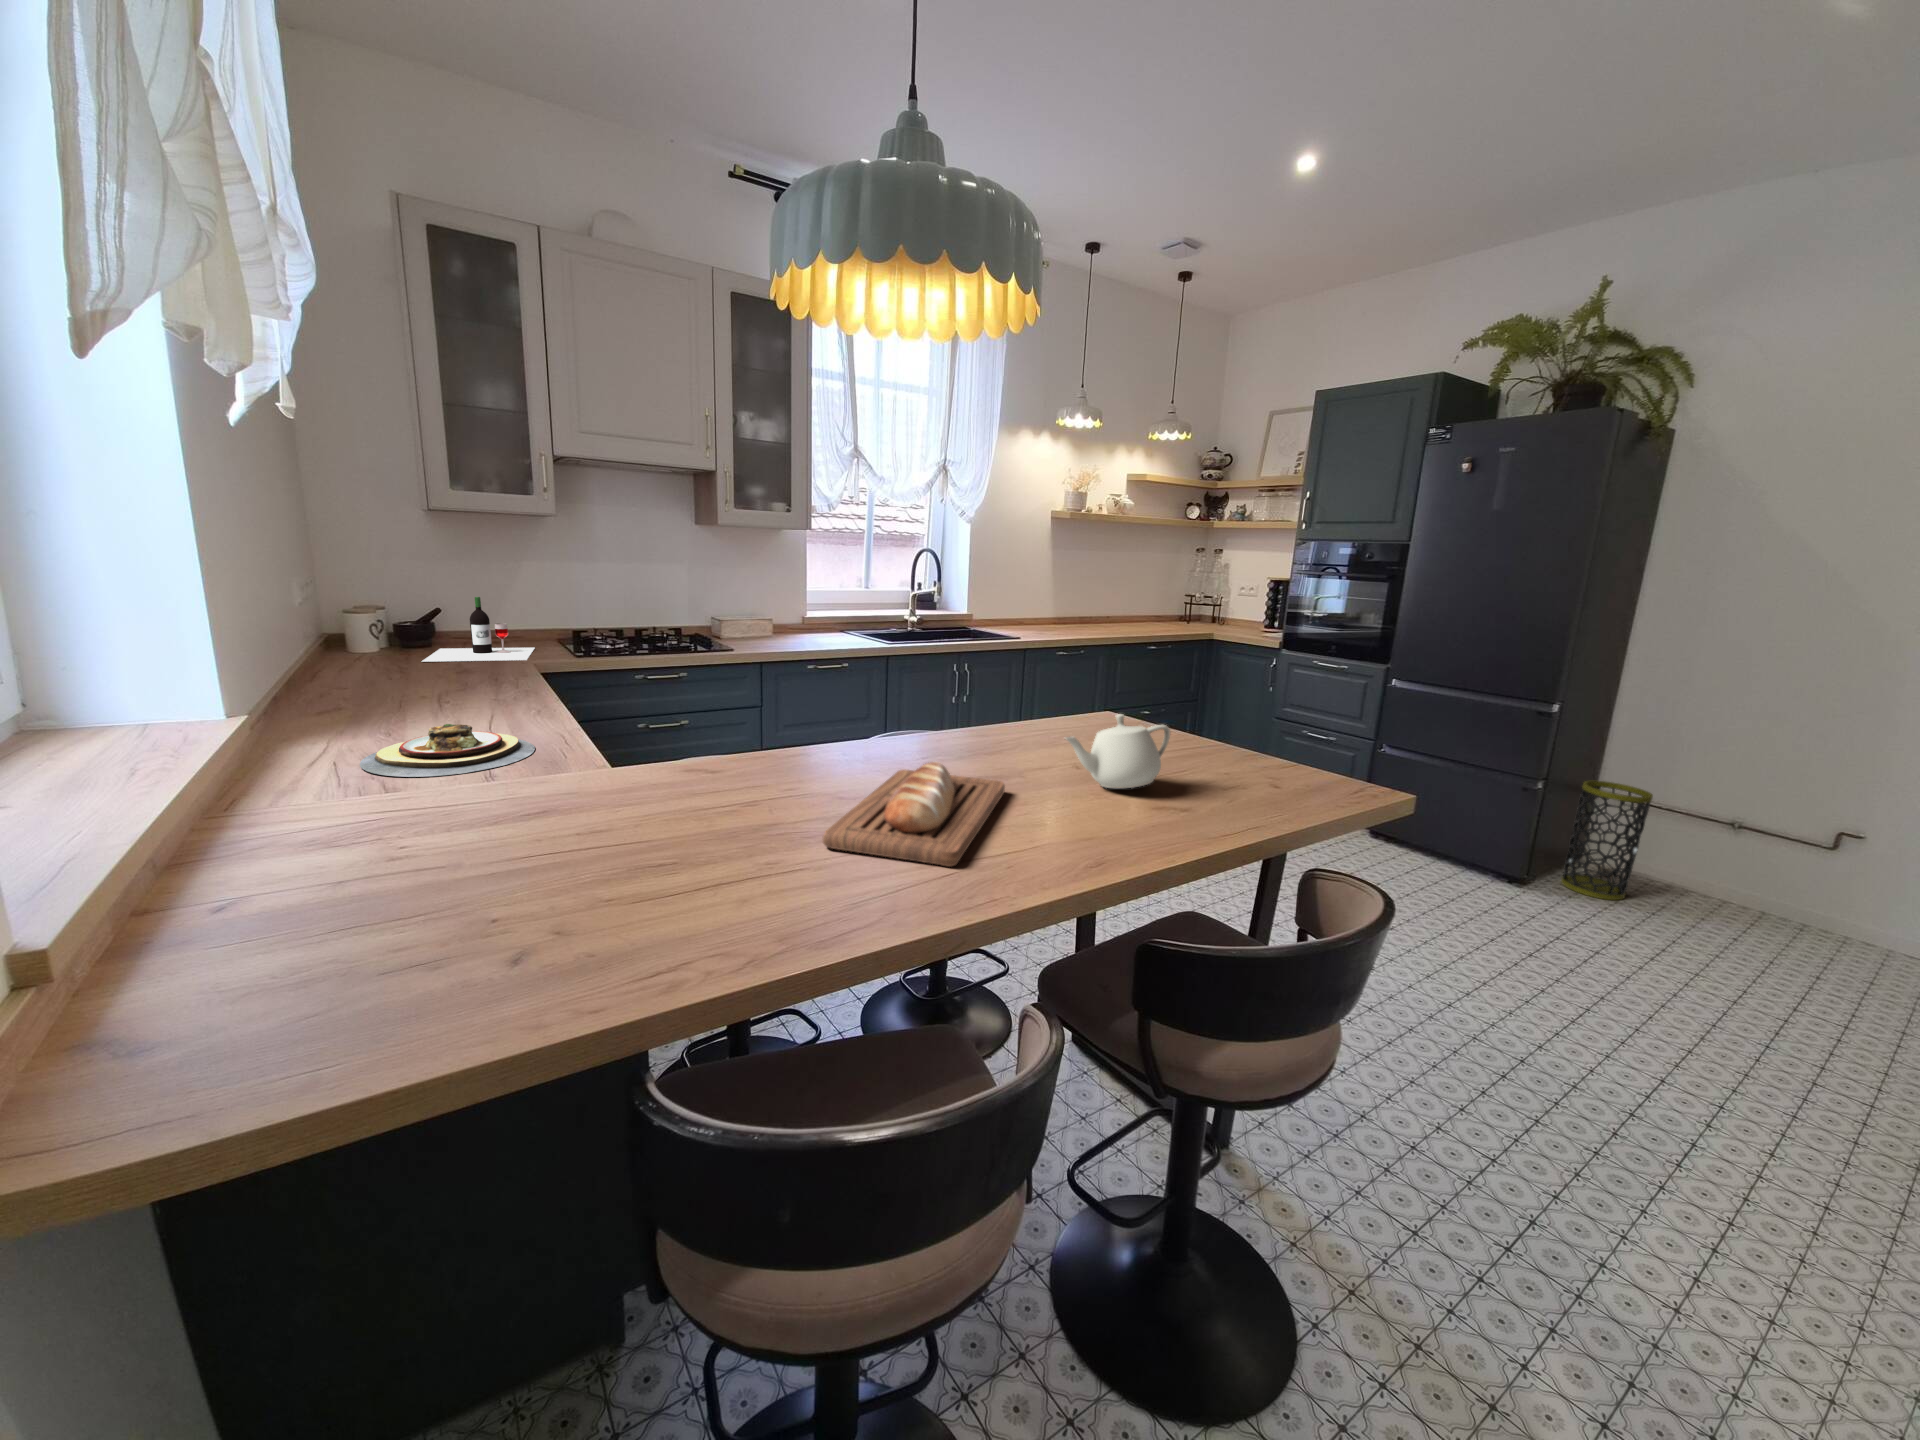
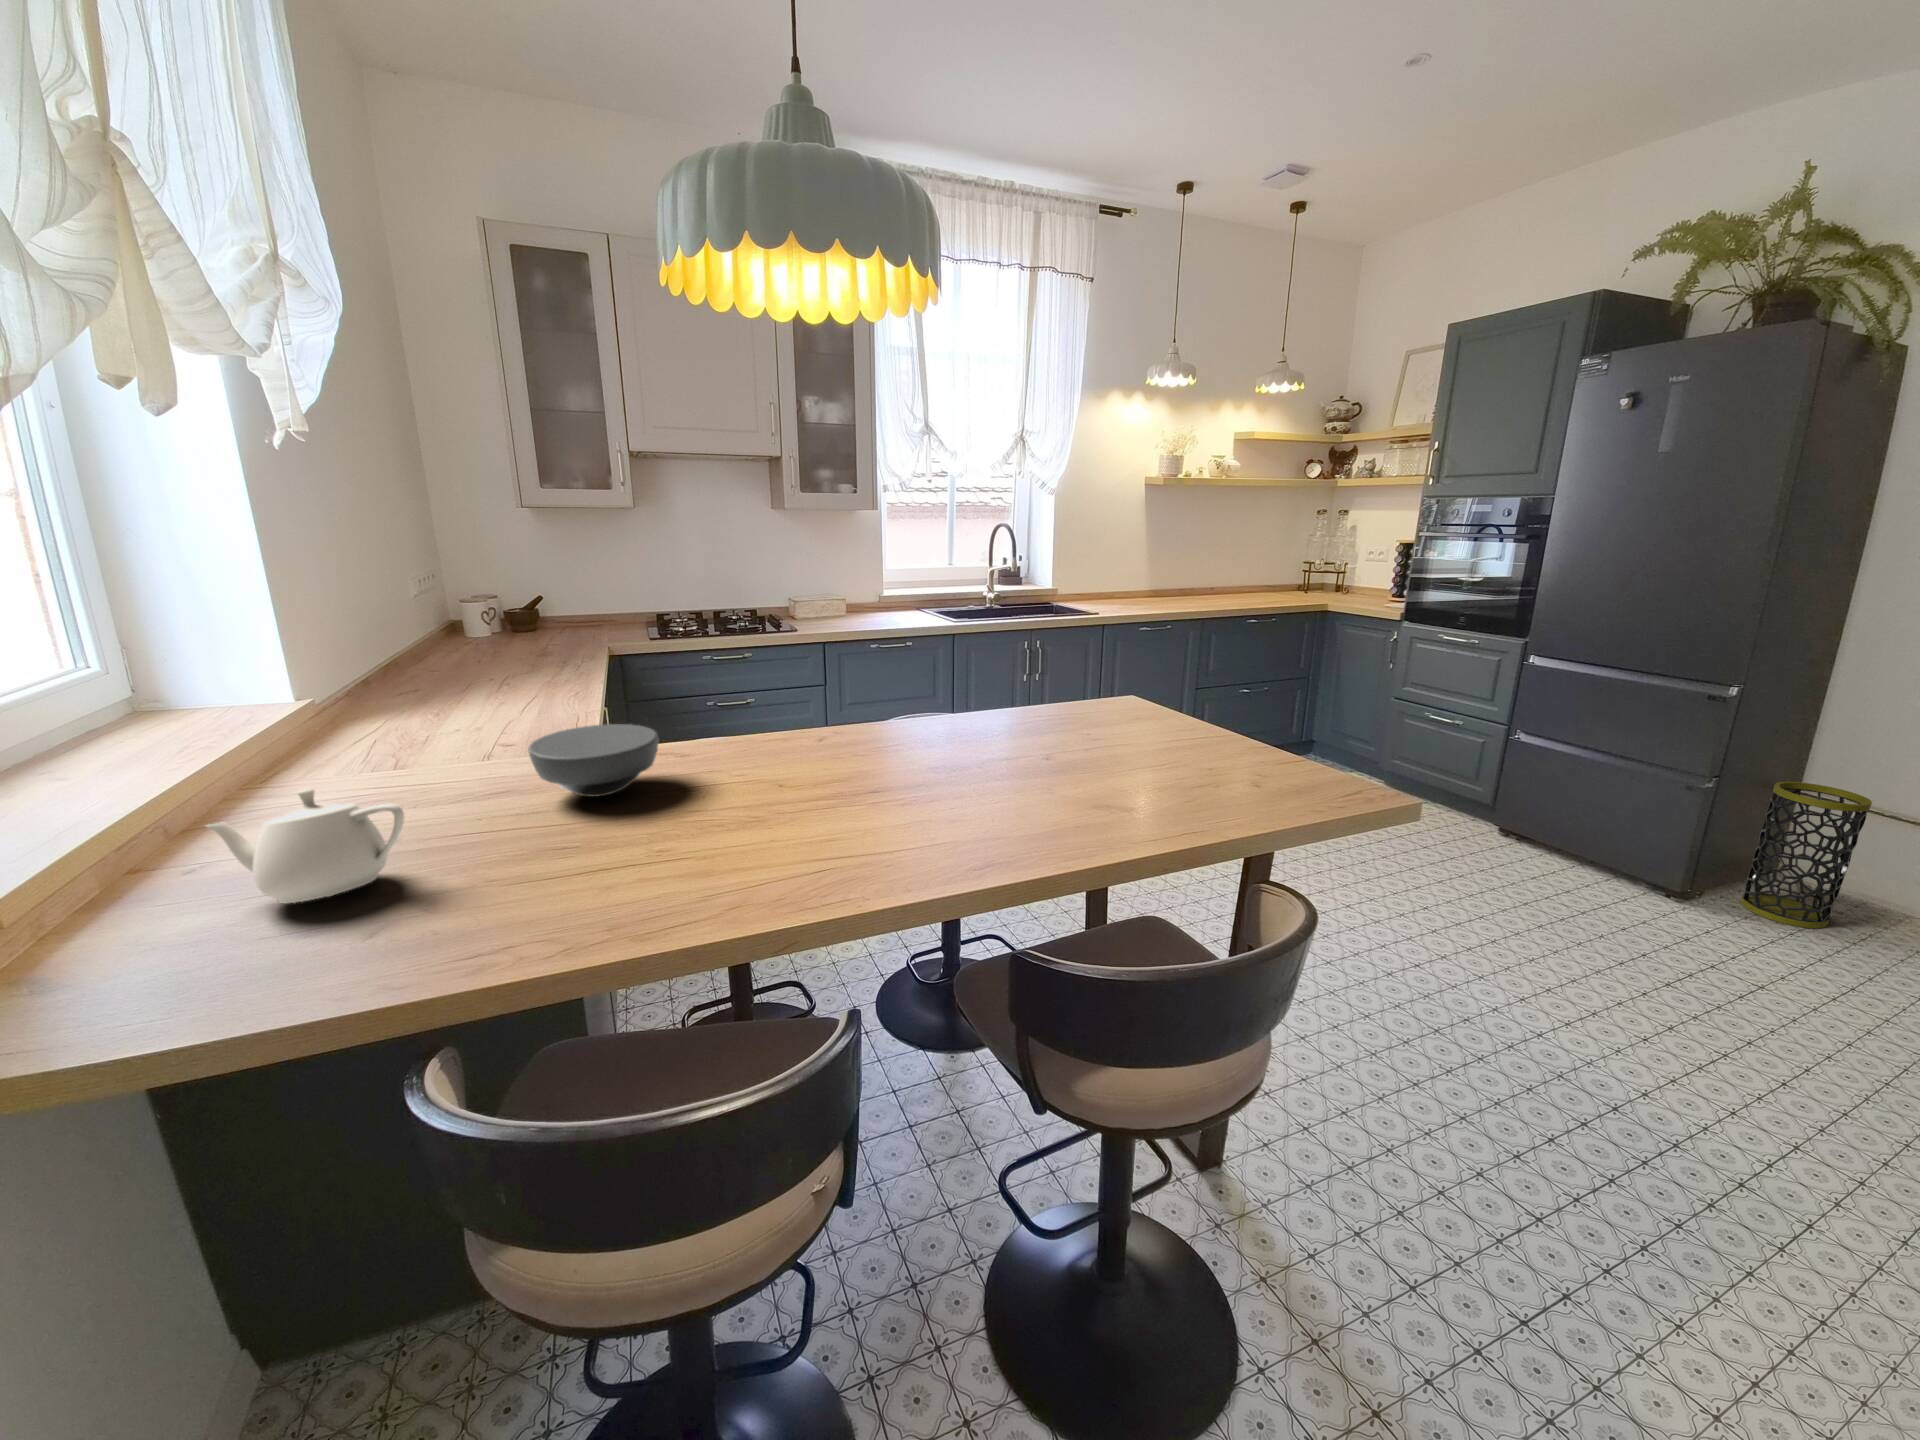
wine bottle: present [422,597,535,662] -> none [515,586,620,646]
teapot: present [1065,714,1170,788] -> present [206,789,404,903]
plate: present [360,724,535,777] -> none [392,709,545,757]
bowl: none [586,735,722,812] -> present [528,724,658,797]
bread loaf: present [822,762,1005,867] -> none [716,754,939,864]

